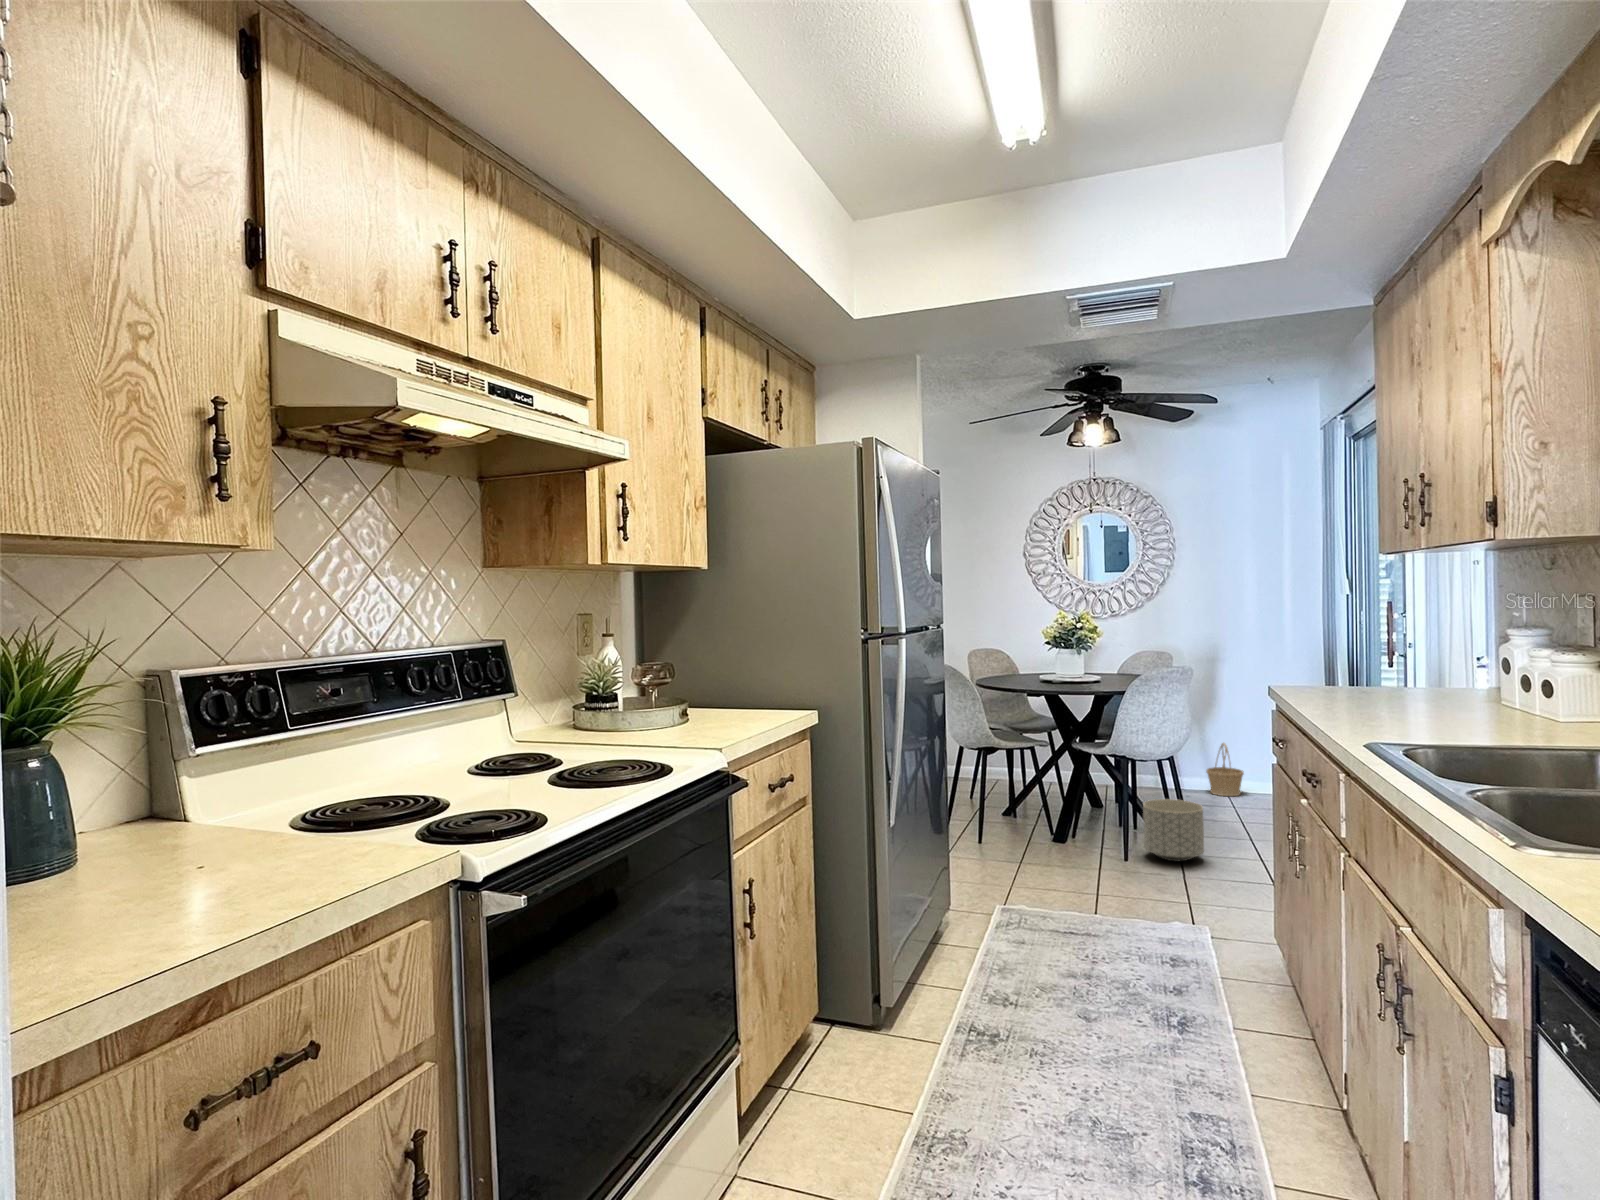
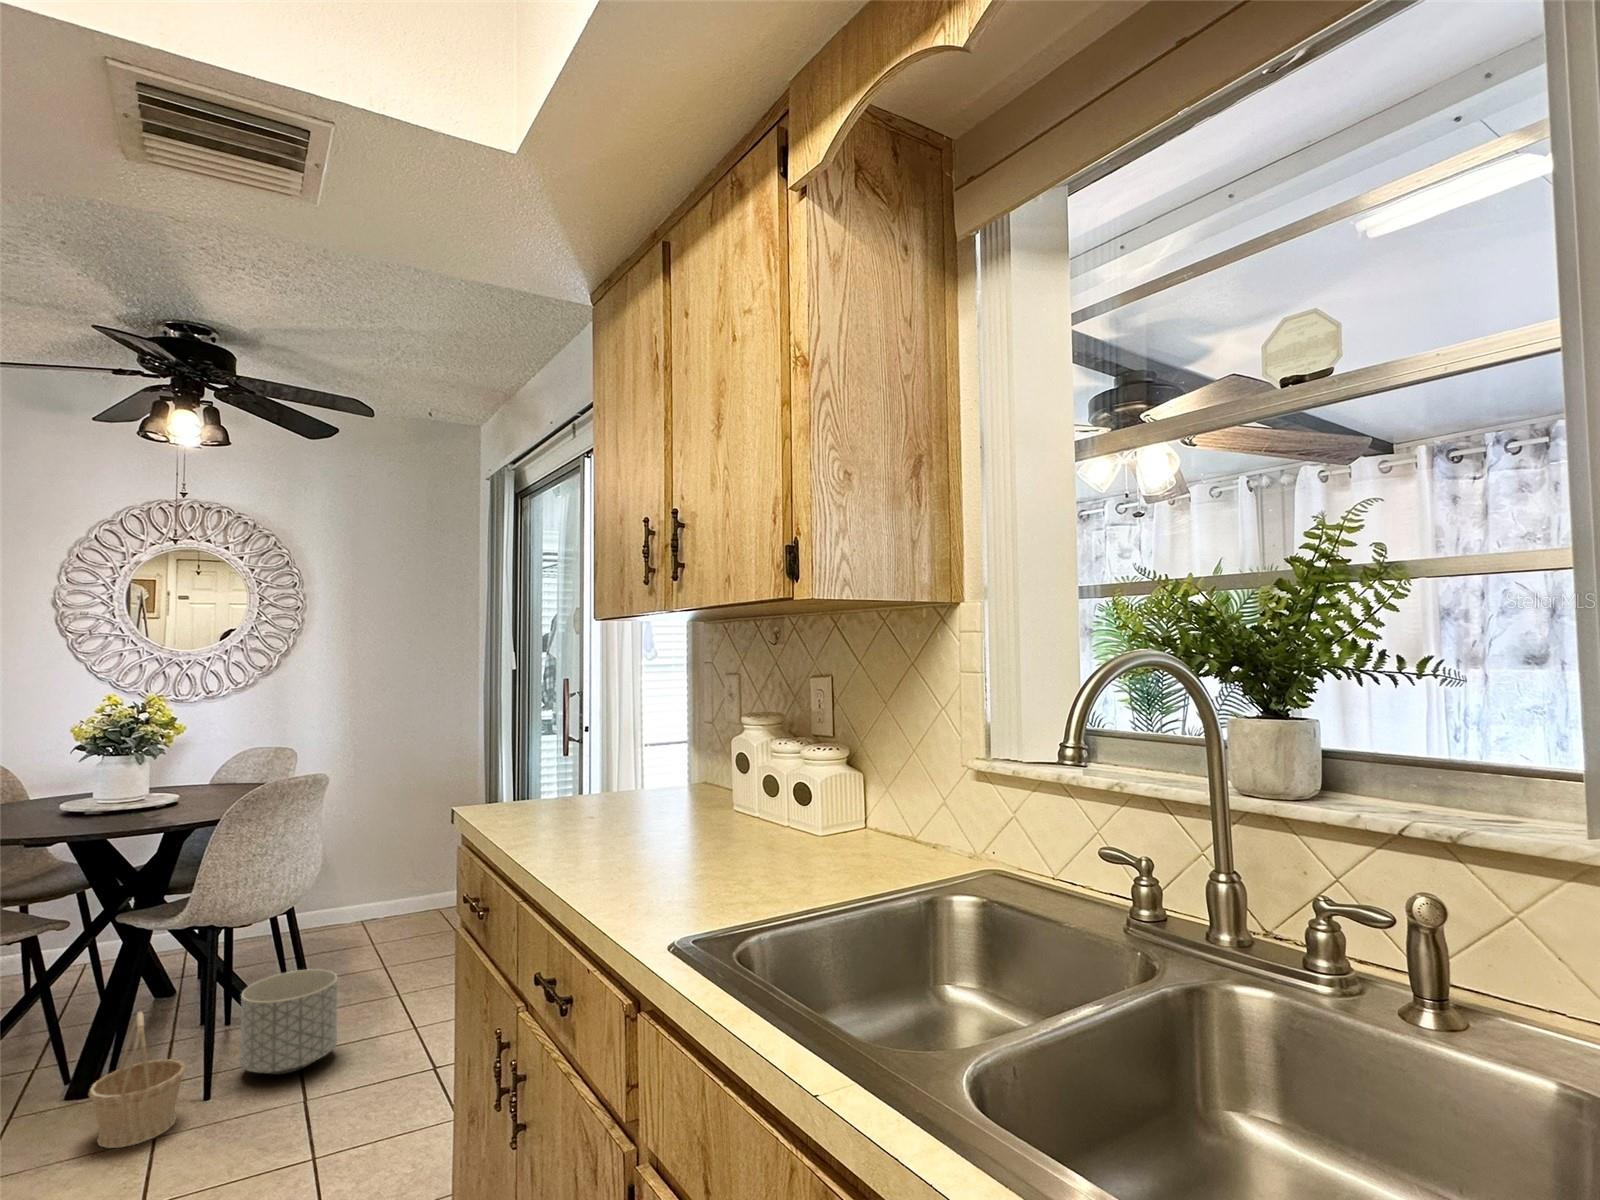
basket: present [1206,743,1244,796] -> present [89,1012,186,1148]

